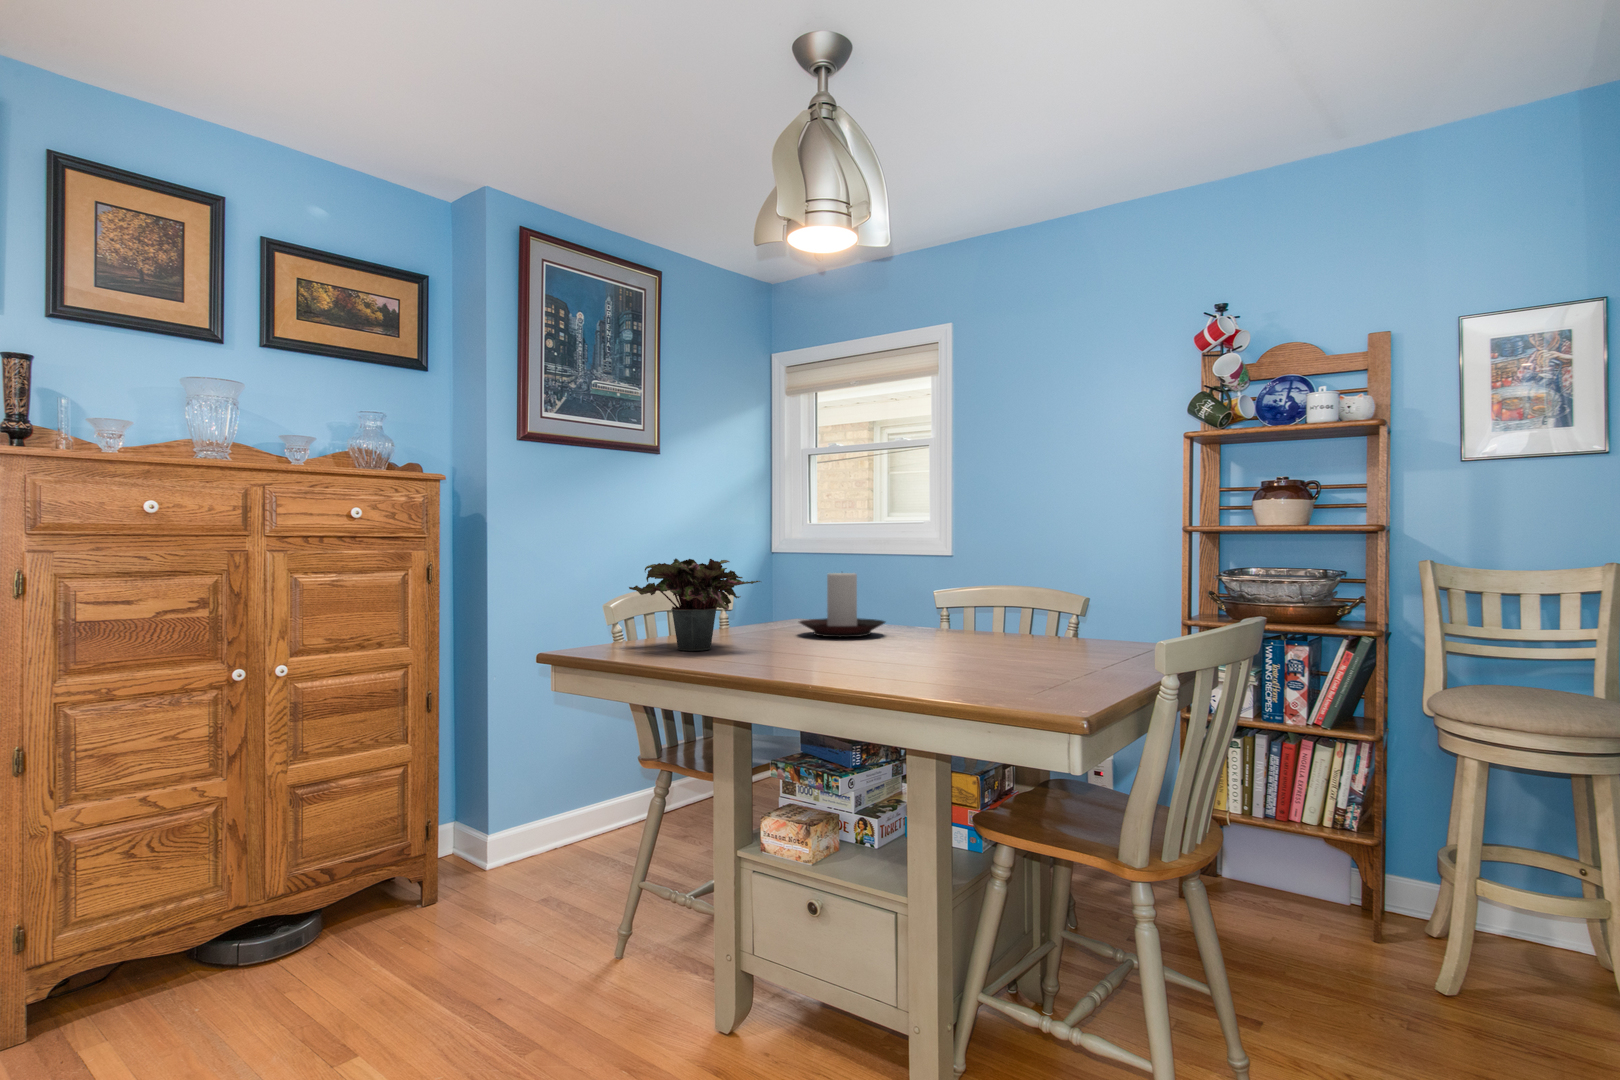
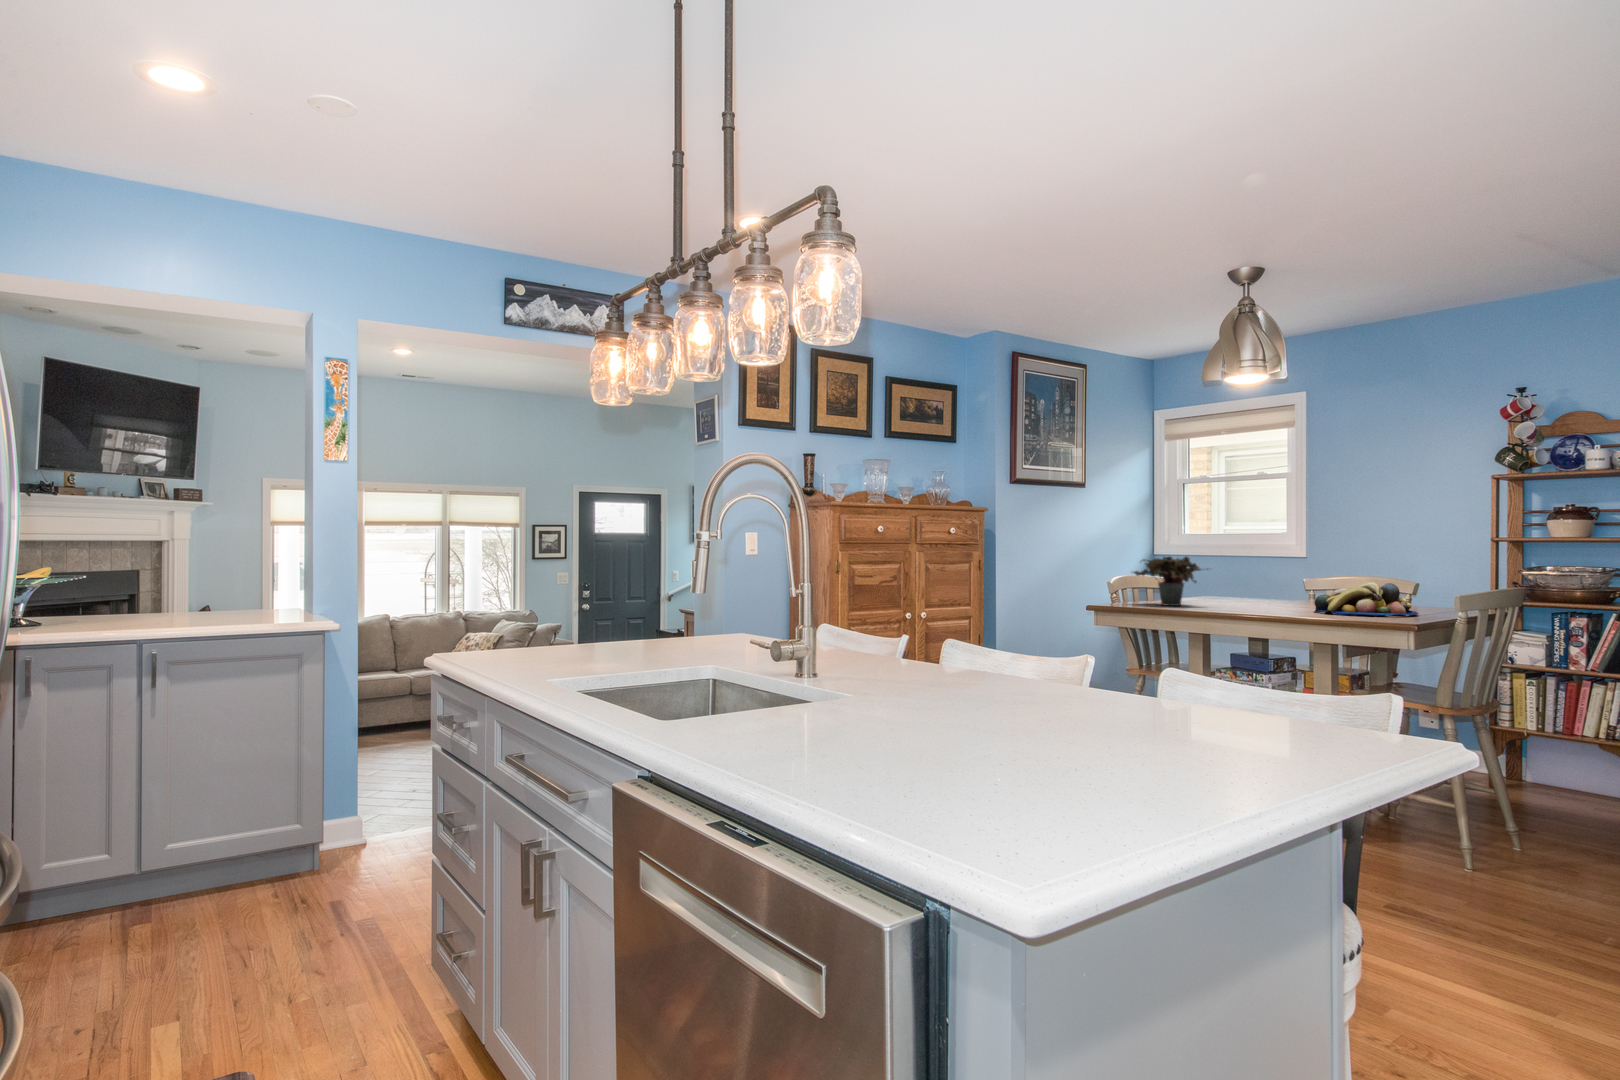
candle holder: present [799,573,885,637] -> none [1220,564,1279,603]
fruit bowl: none [916,607,1089,676] -> present [1314,582,1418,616]

